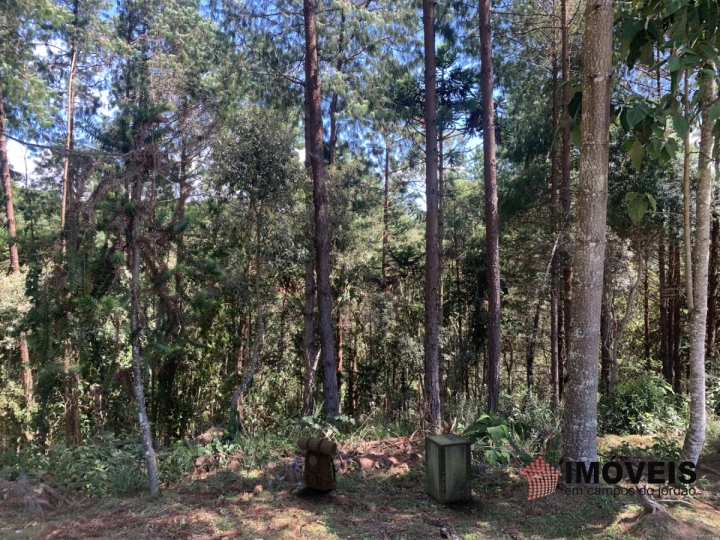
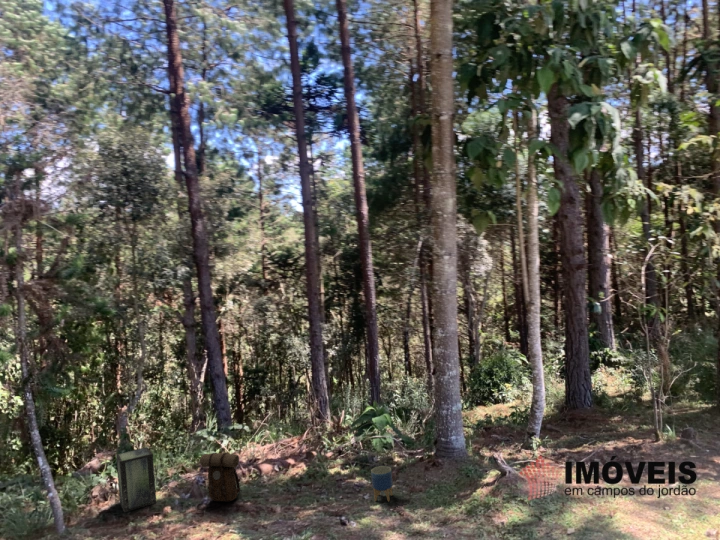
storage box: present [425,433,472,504] -> present [116,447,156,512]
planter: none [480,480,504,522] -> present [371,466,393,501]

